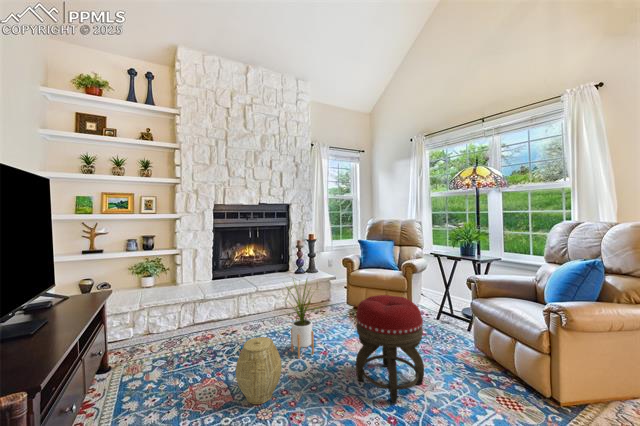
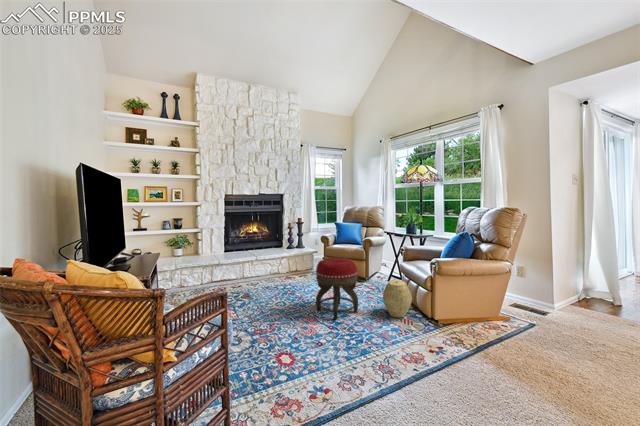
house plant: present [287,279,314,358] -> none [269,244,299,300]
woven basket: present [236,337,282,404] -> present [383,280,412,318]

